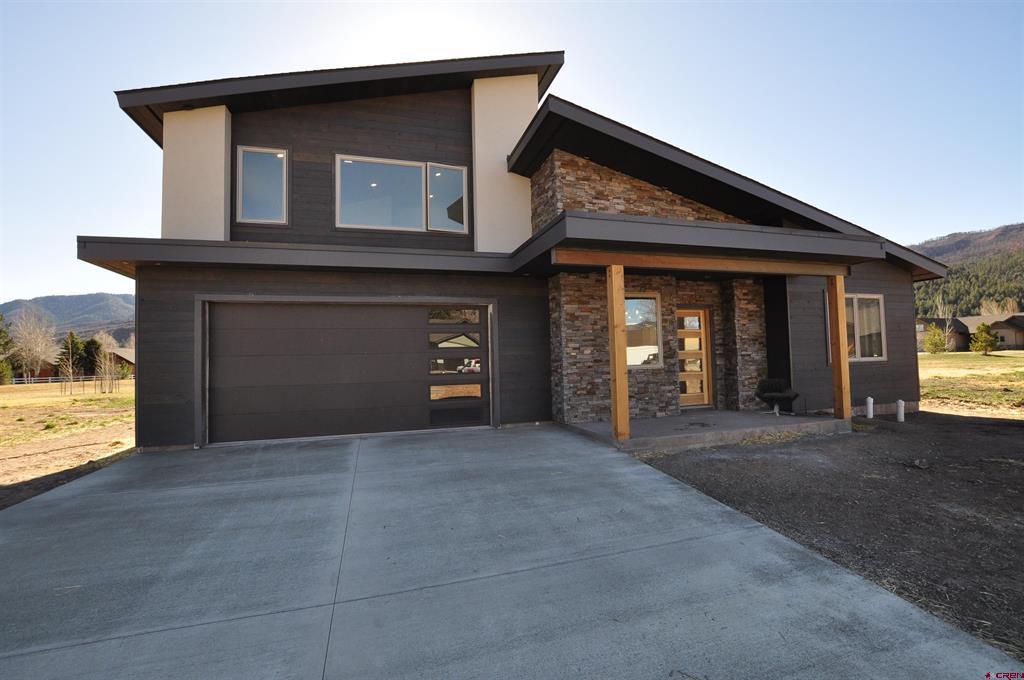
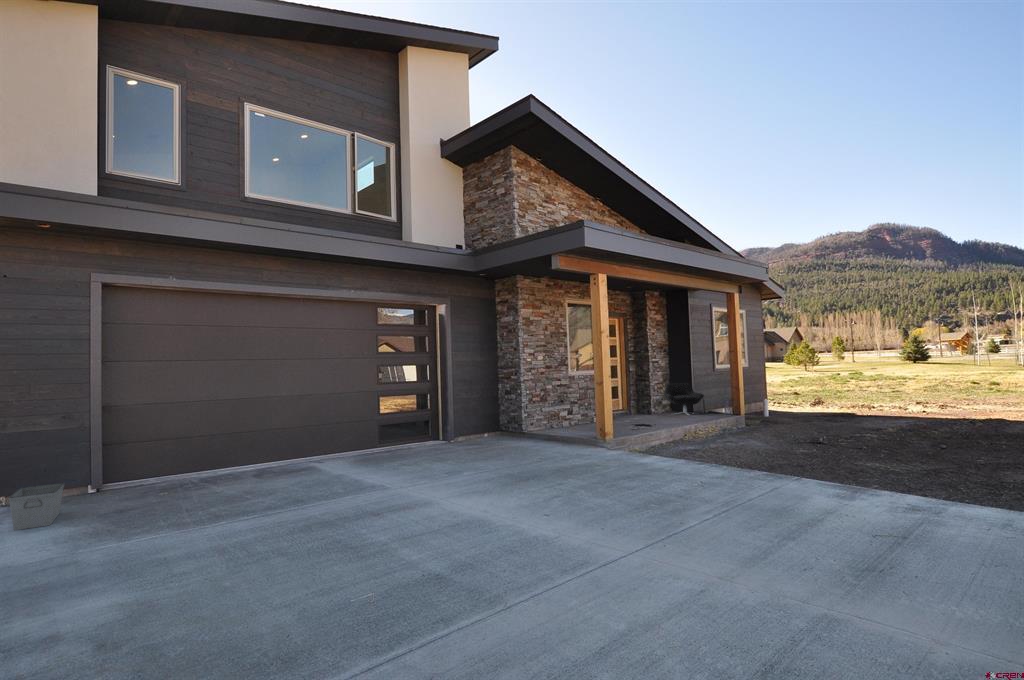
storage bin: none [144,437,193,468] -> present [9,483,64,530]

